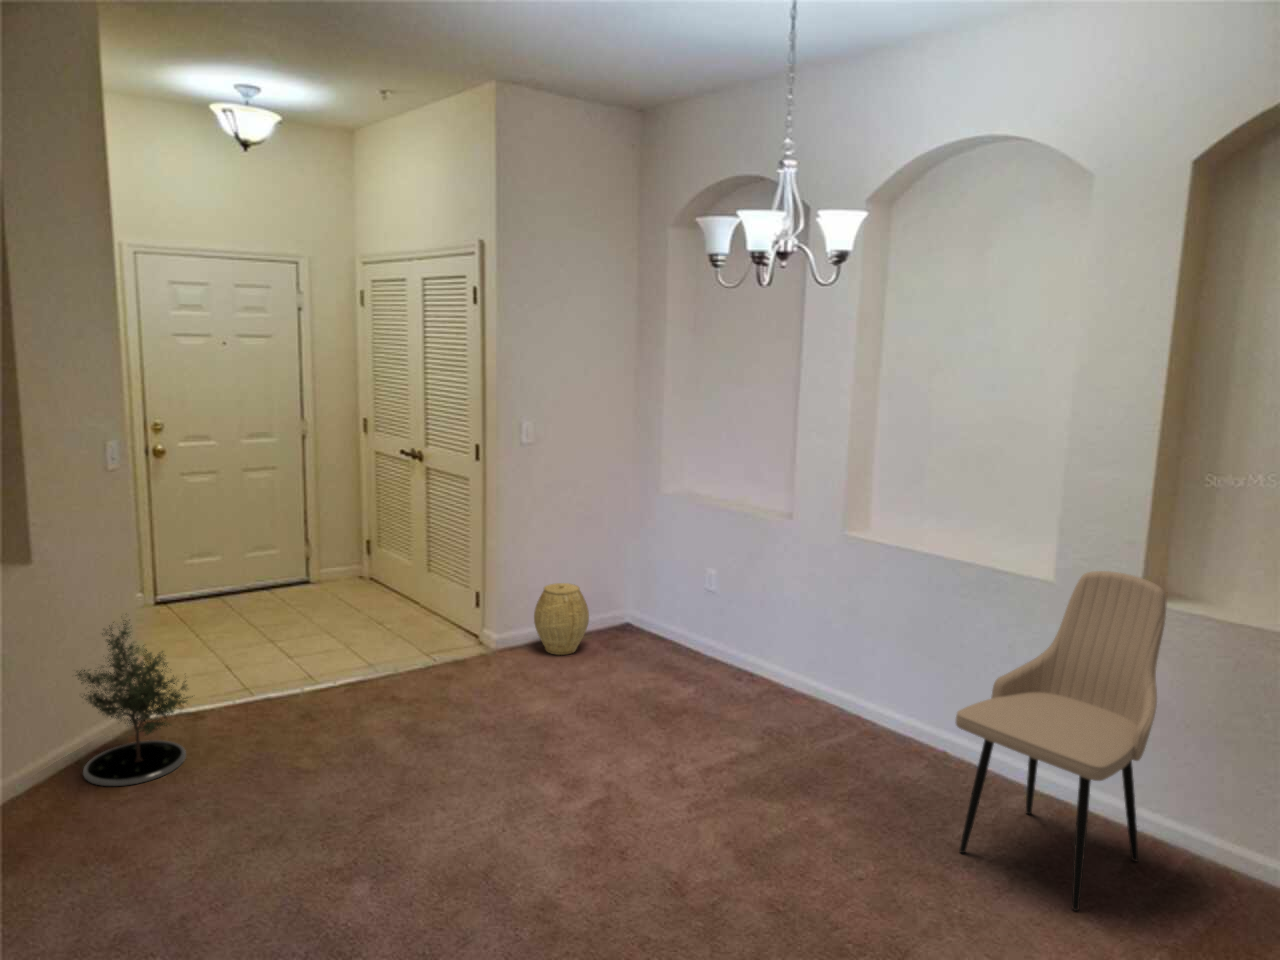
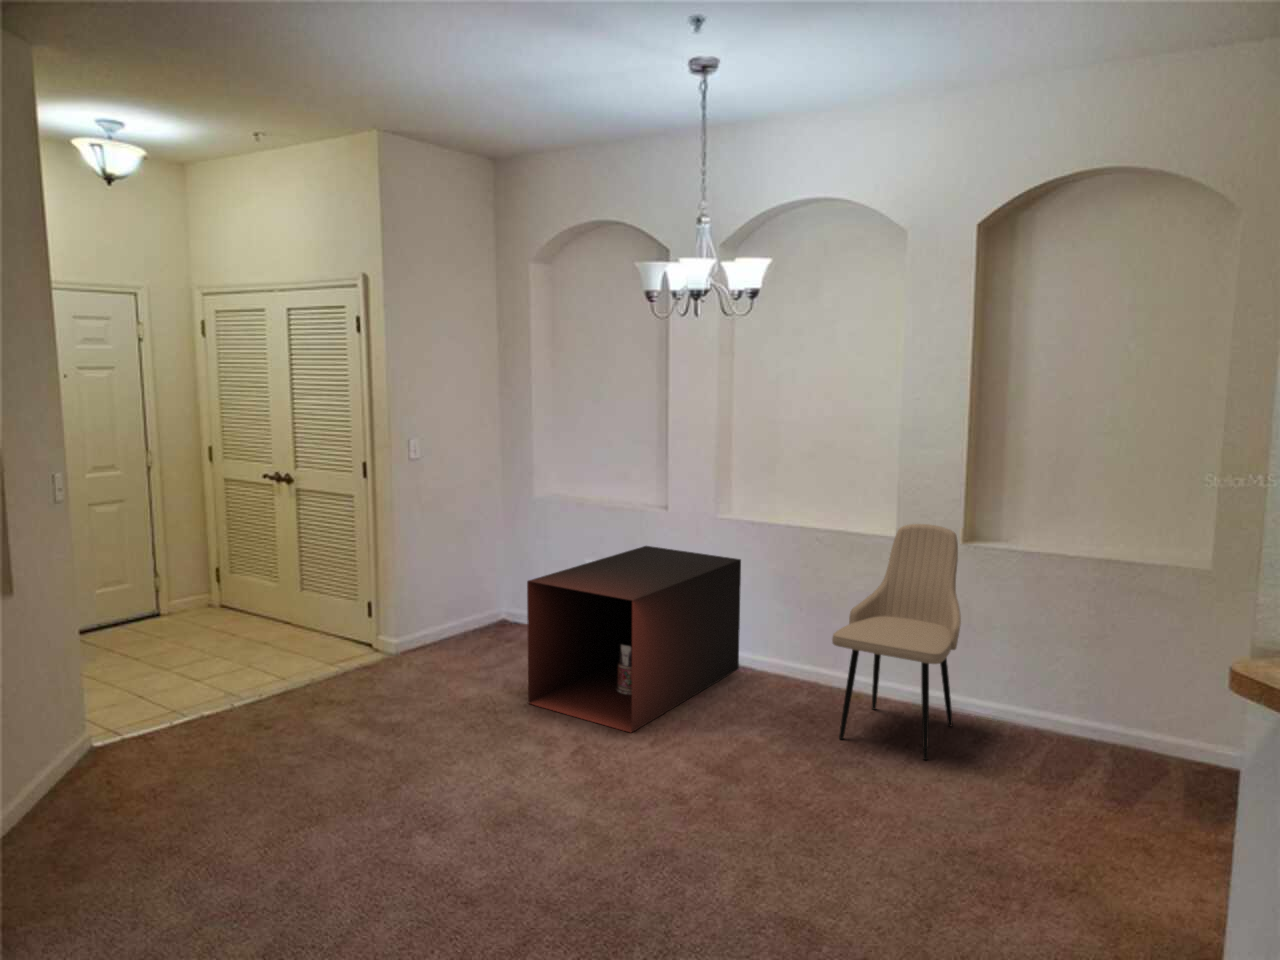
storage cabinet: none [595,560,878,794] -> present [527,546,741,732]
woven basket: present [534,583,589,655] -> none [429,585,480,650]
potted tree: present [76,620,193,786] -> none [43,637,170,807]

